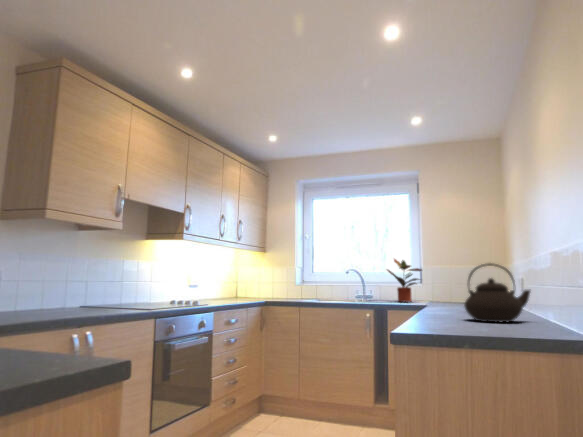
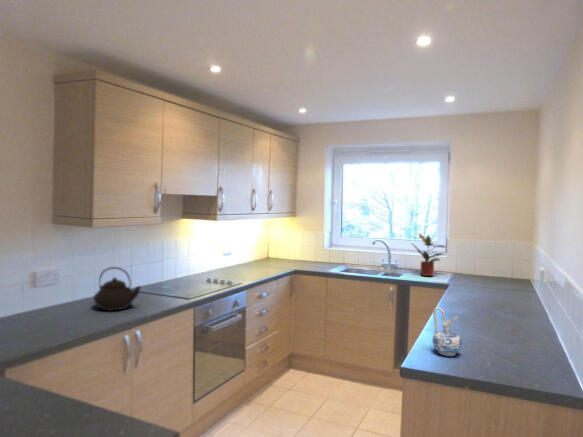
teapot: present [464,263,530,322] -> present [94,267,140,311]
ceramic pitcher: none [422,272,455,323] -> present [433,308,462,356]

